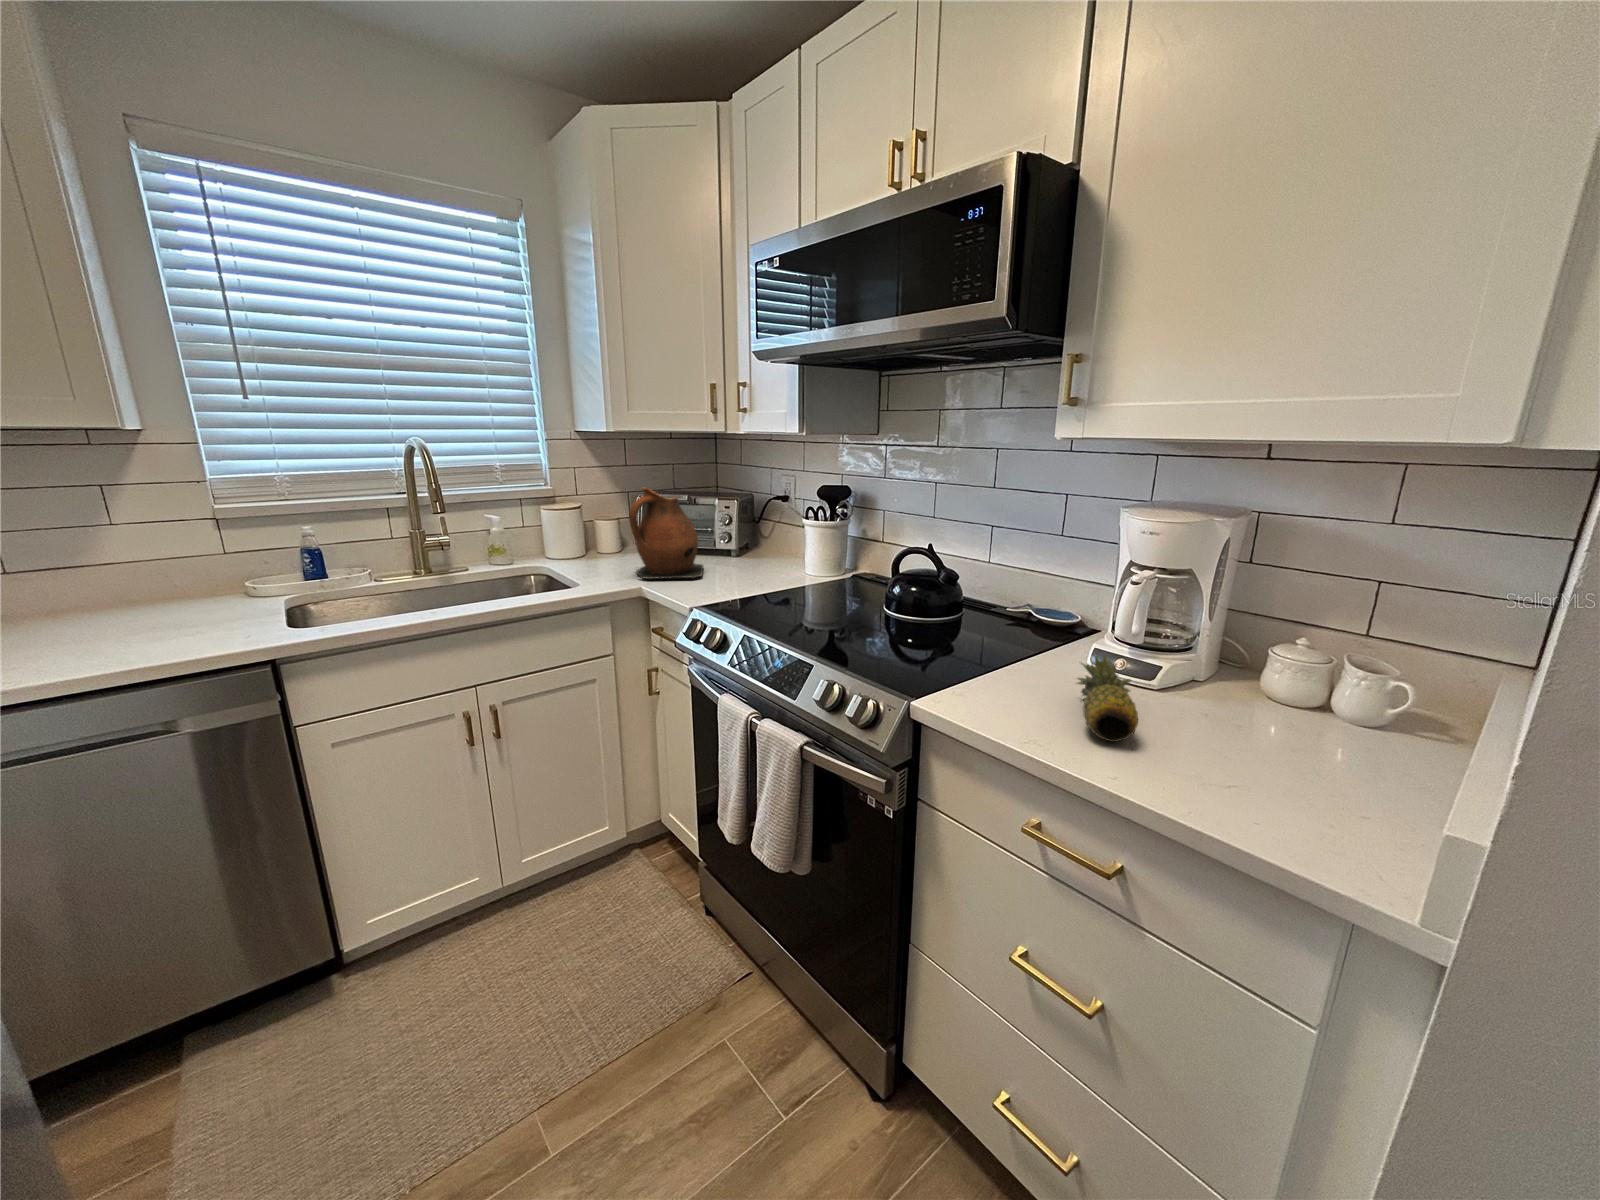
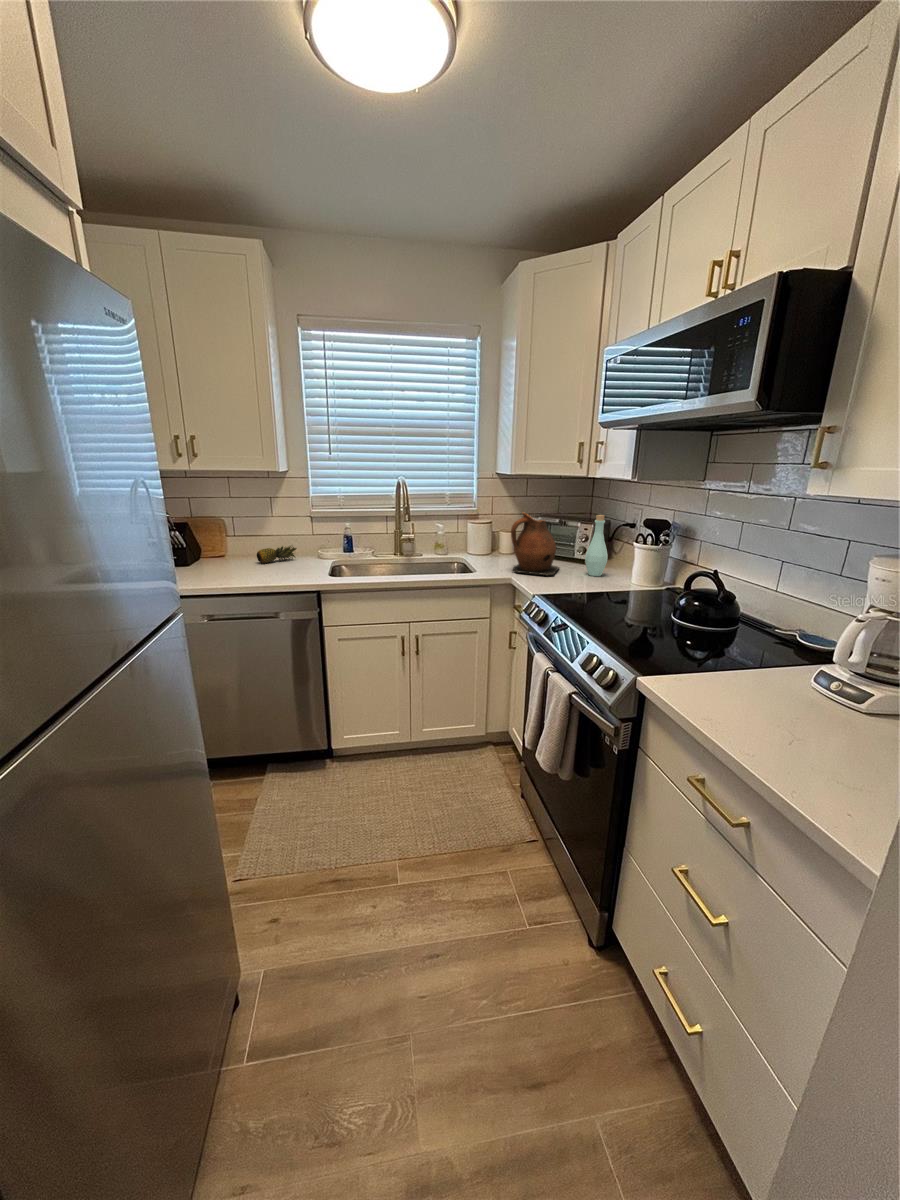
bottle: none [740,486,769,571] -> present [585,515,608,576]
fruit: present [1077,655,1138,742] -> present [257,546,297,563]

